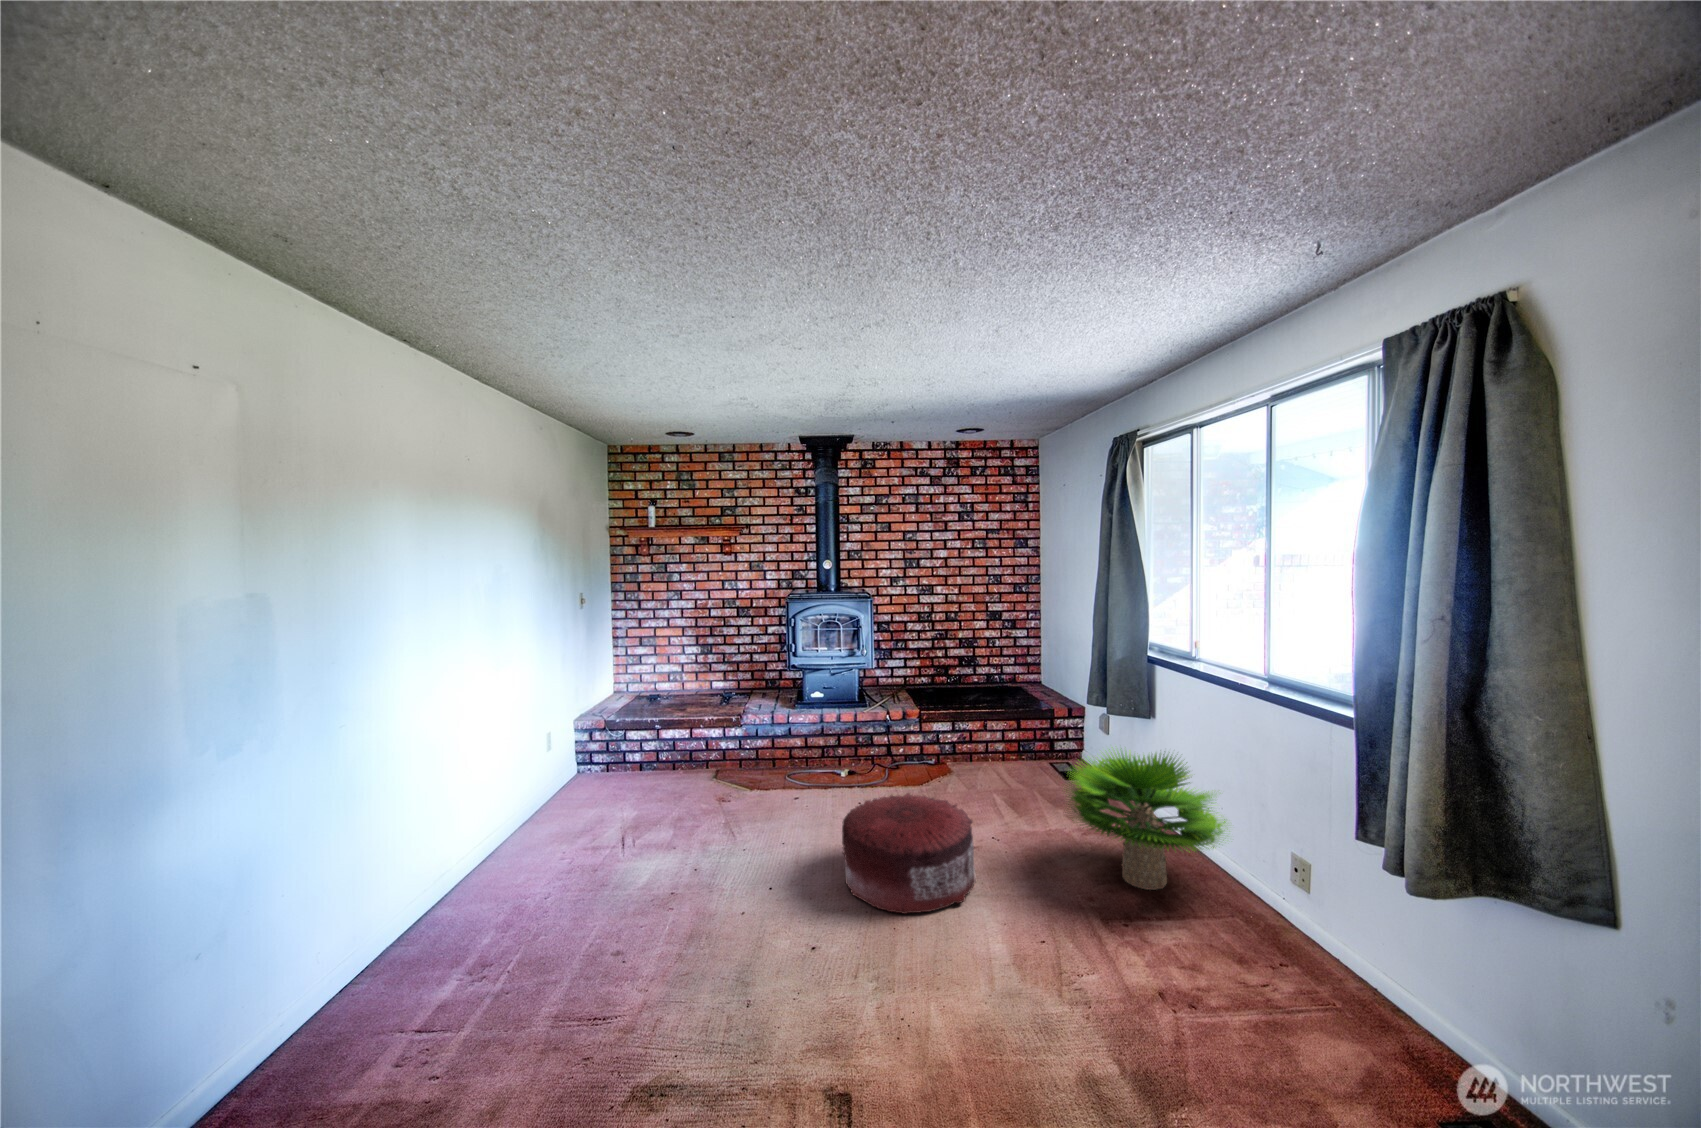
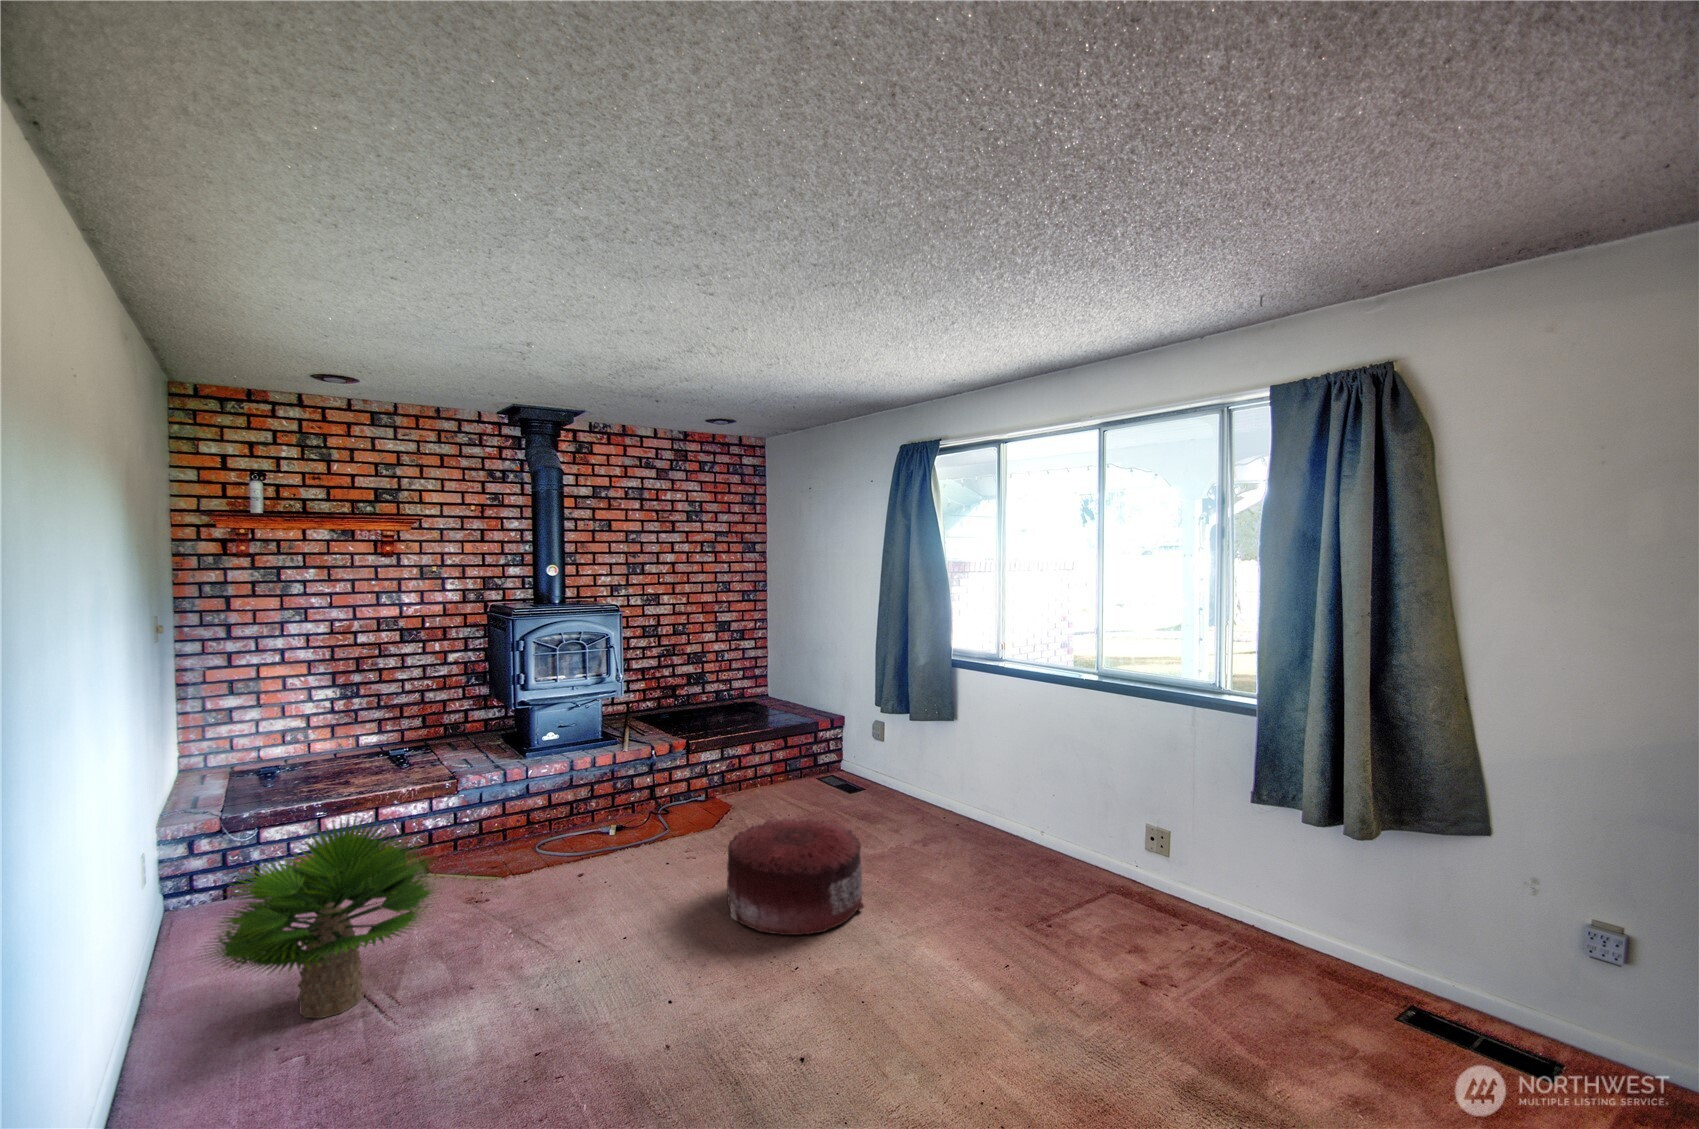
potted plant: present [1068,752,1228,890] -> present [210,818,437,1018]

